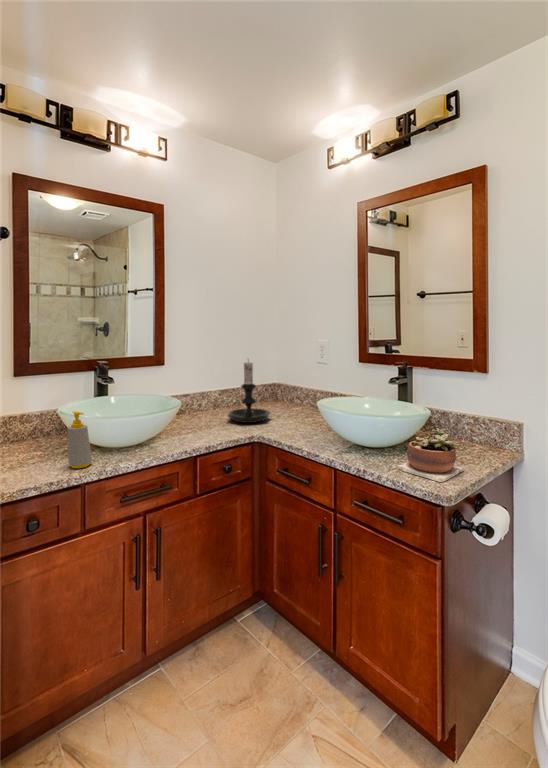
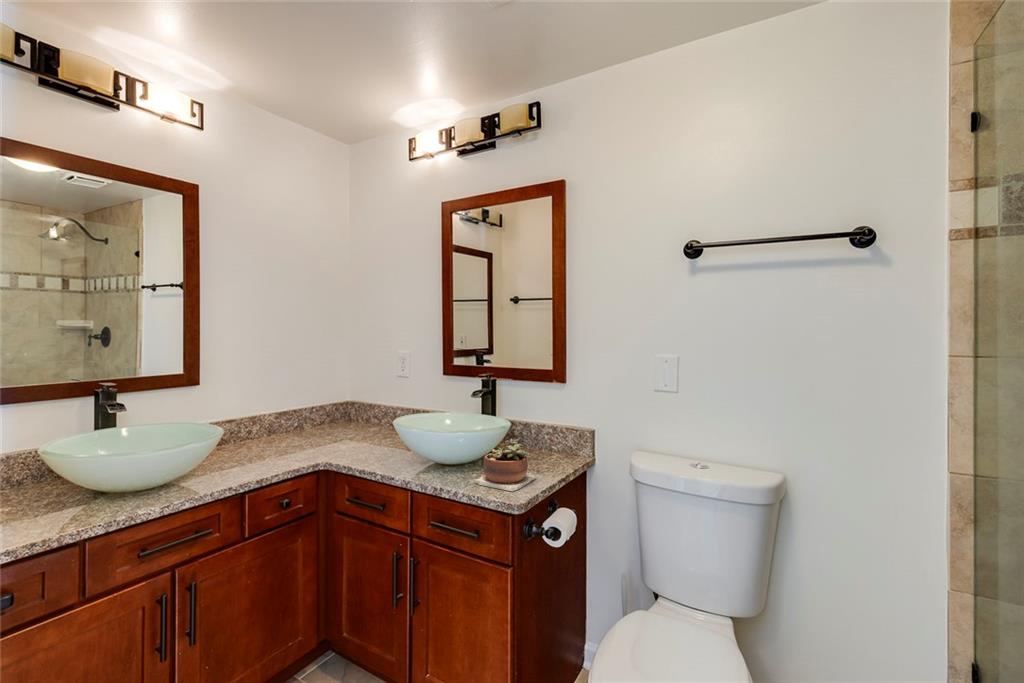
candle holder: present [228,362,271,423] -> none [287,373,343,449]
soap bottle: present [68,411,92,468] -> none [55,447,93,523]

